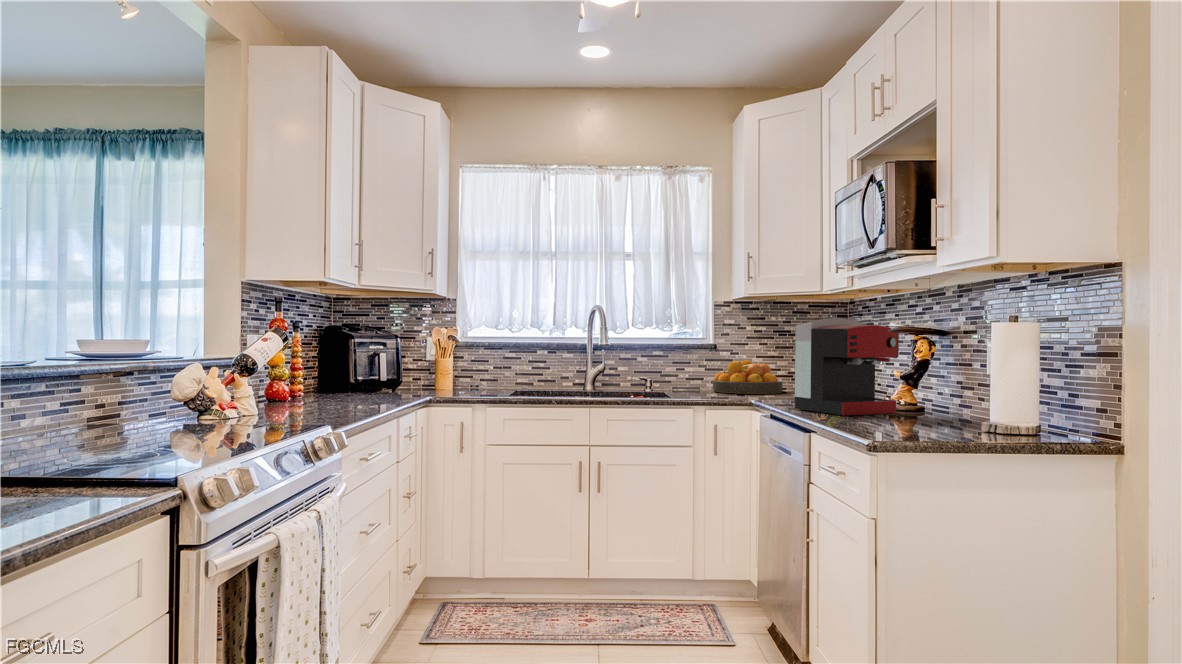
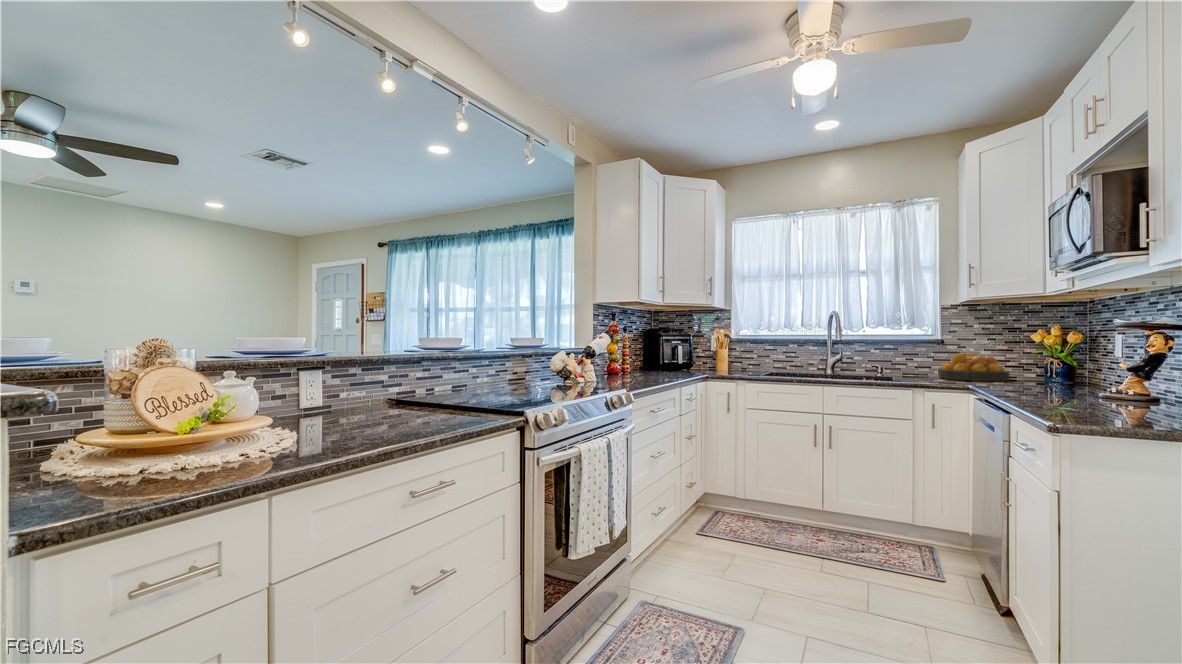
coffee maker: present [795,318,899,415] -> none [1008,316,1129,404]

